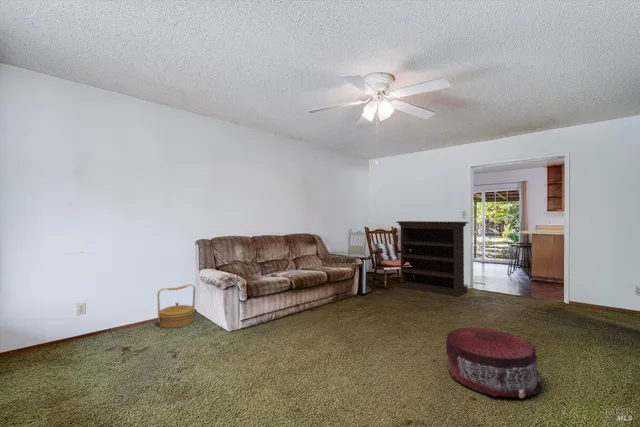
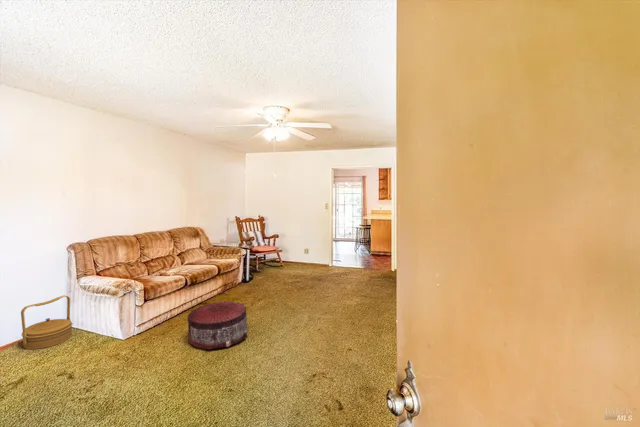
bookshelf: present [397,221,469,297] -> none [275,213,332,274]
pouf: present [446,327,542,398] -> present [187,301,247,350]

